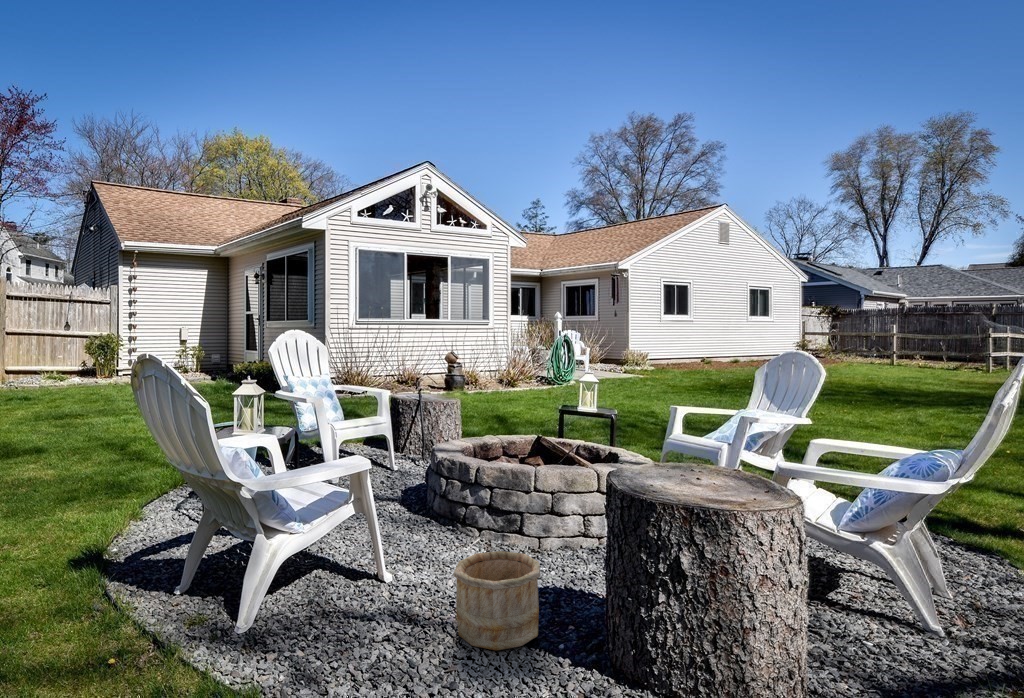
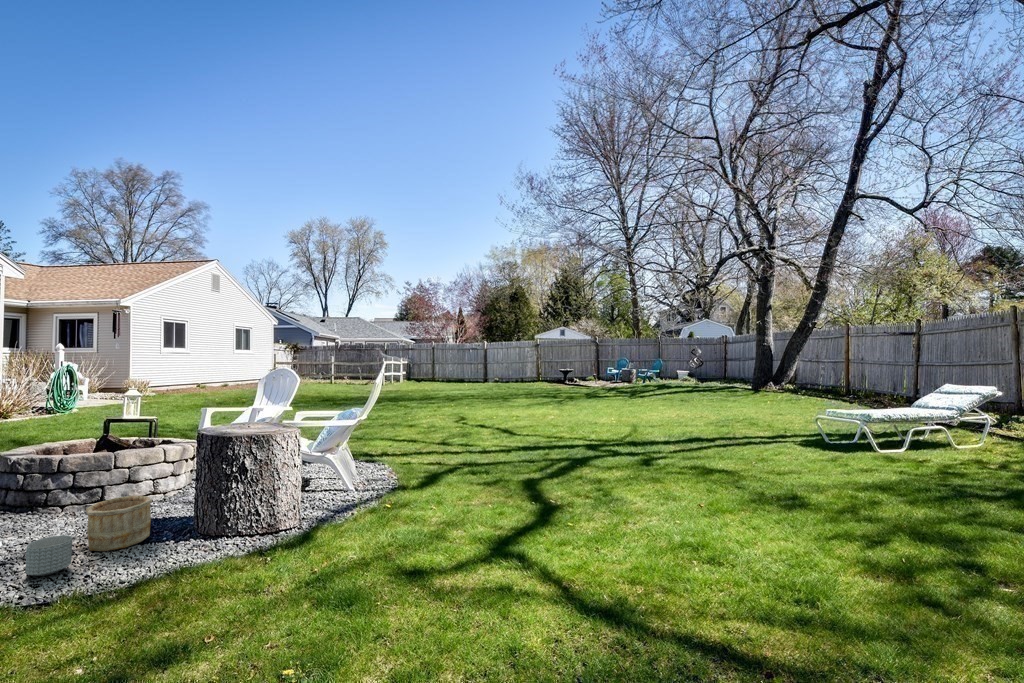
planter: none [365,602,419,669] -> present [25,535,73,576]

